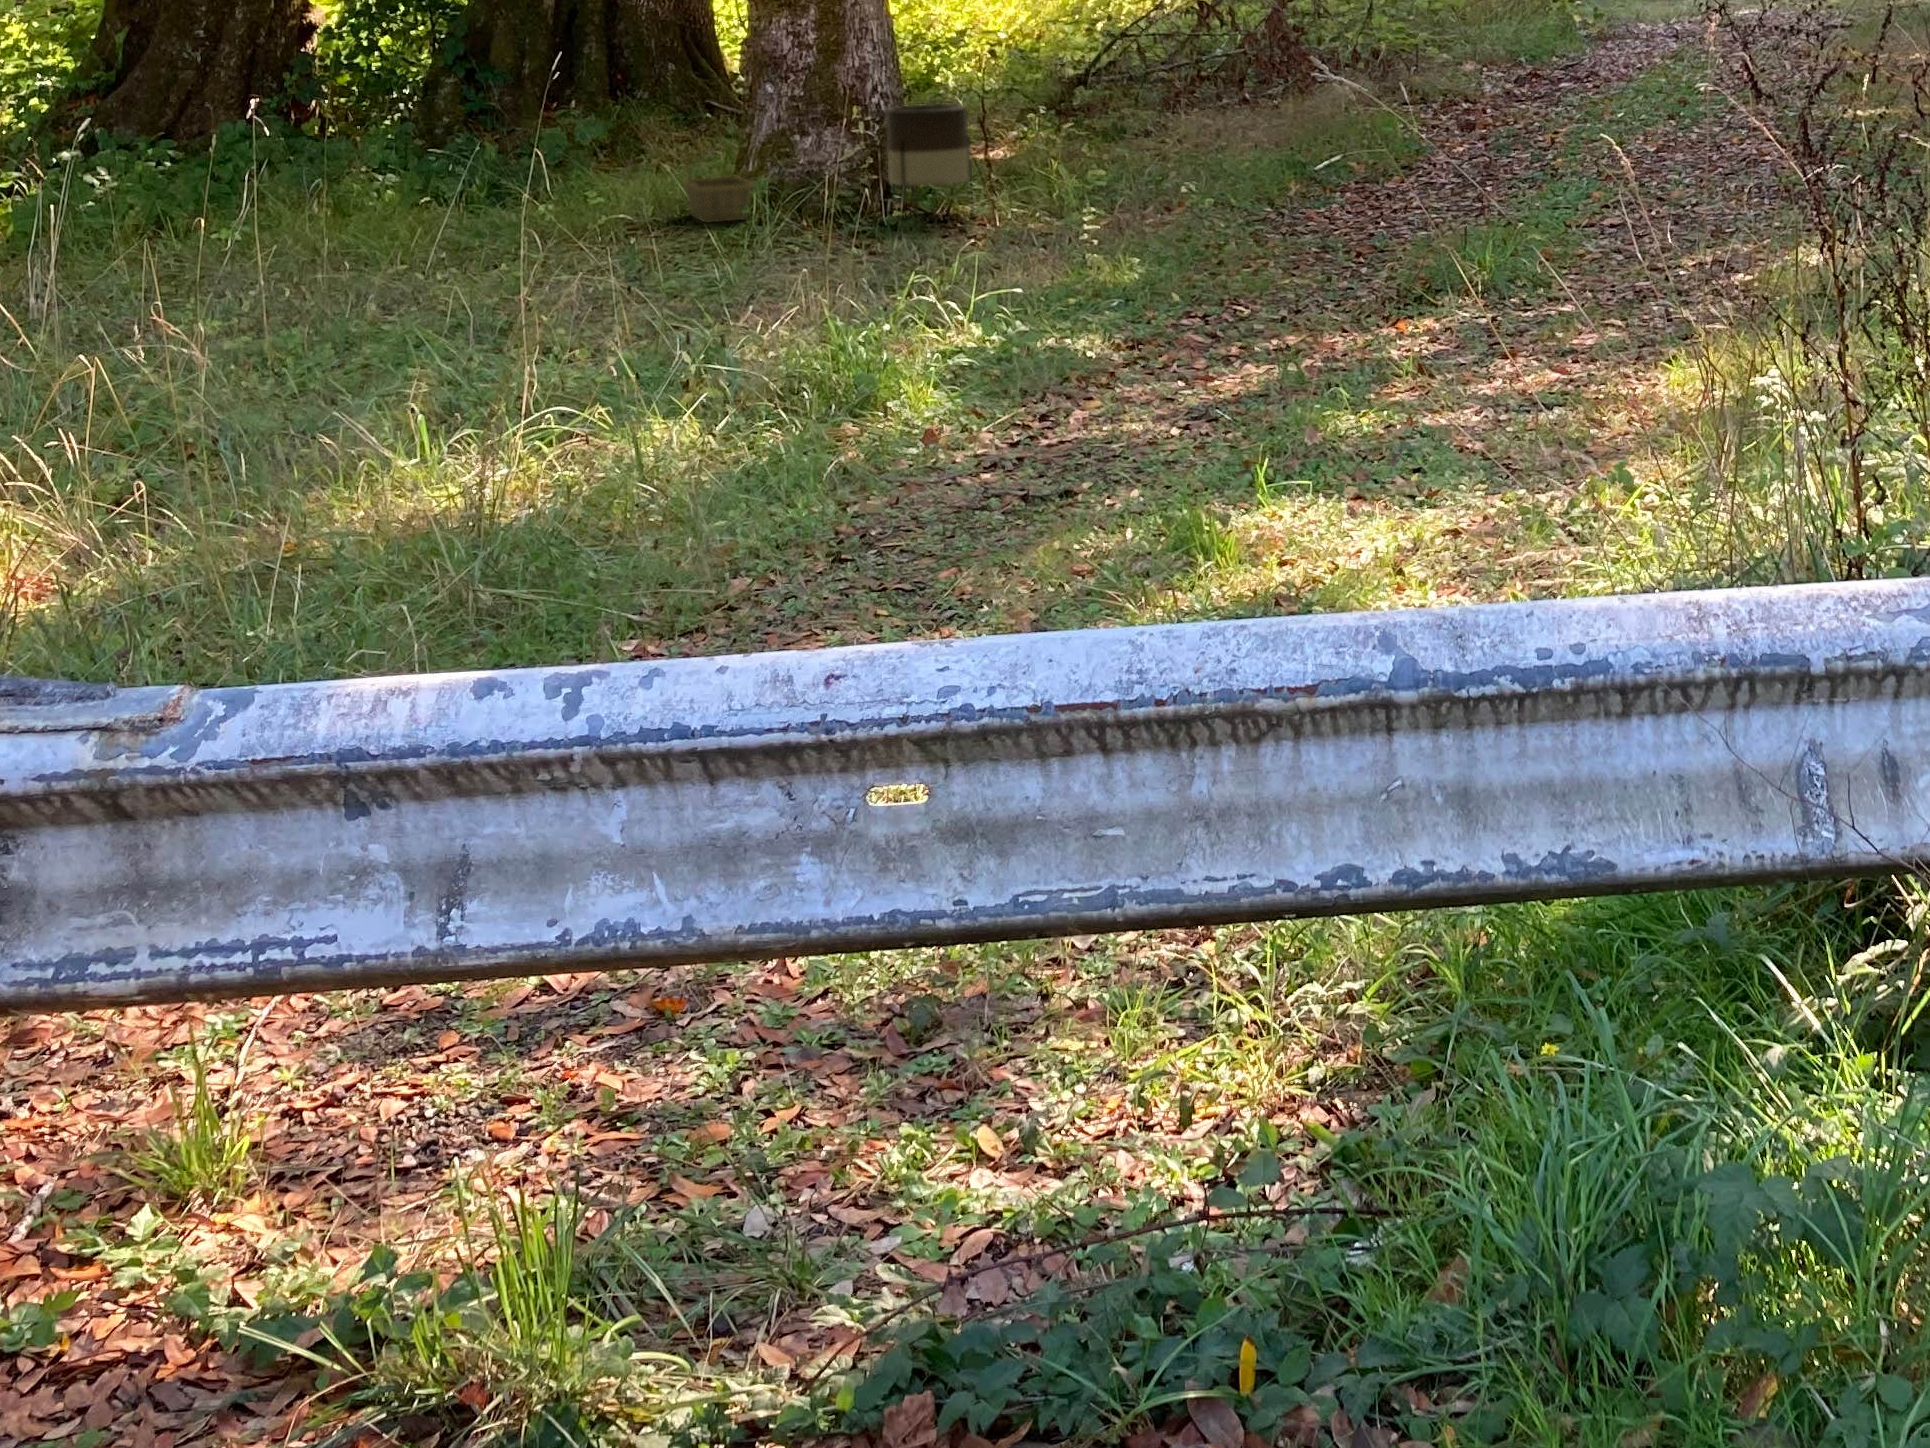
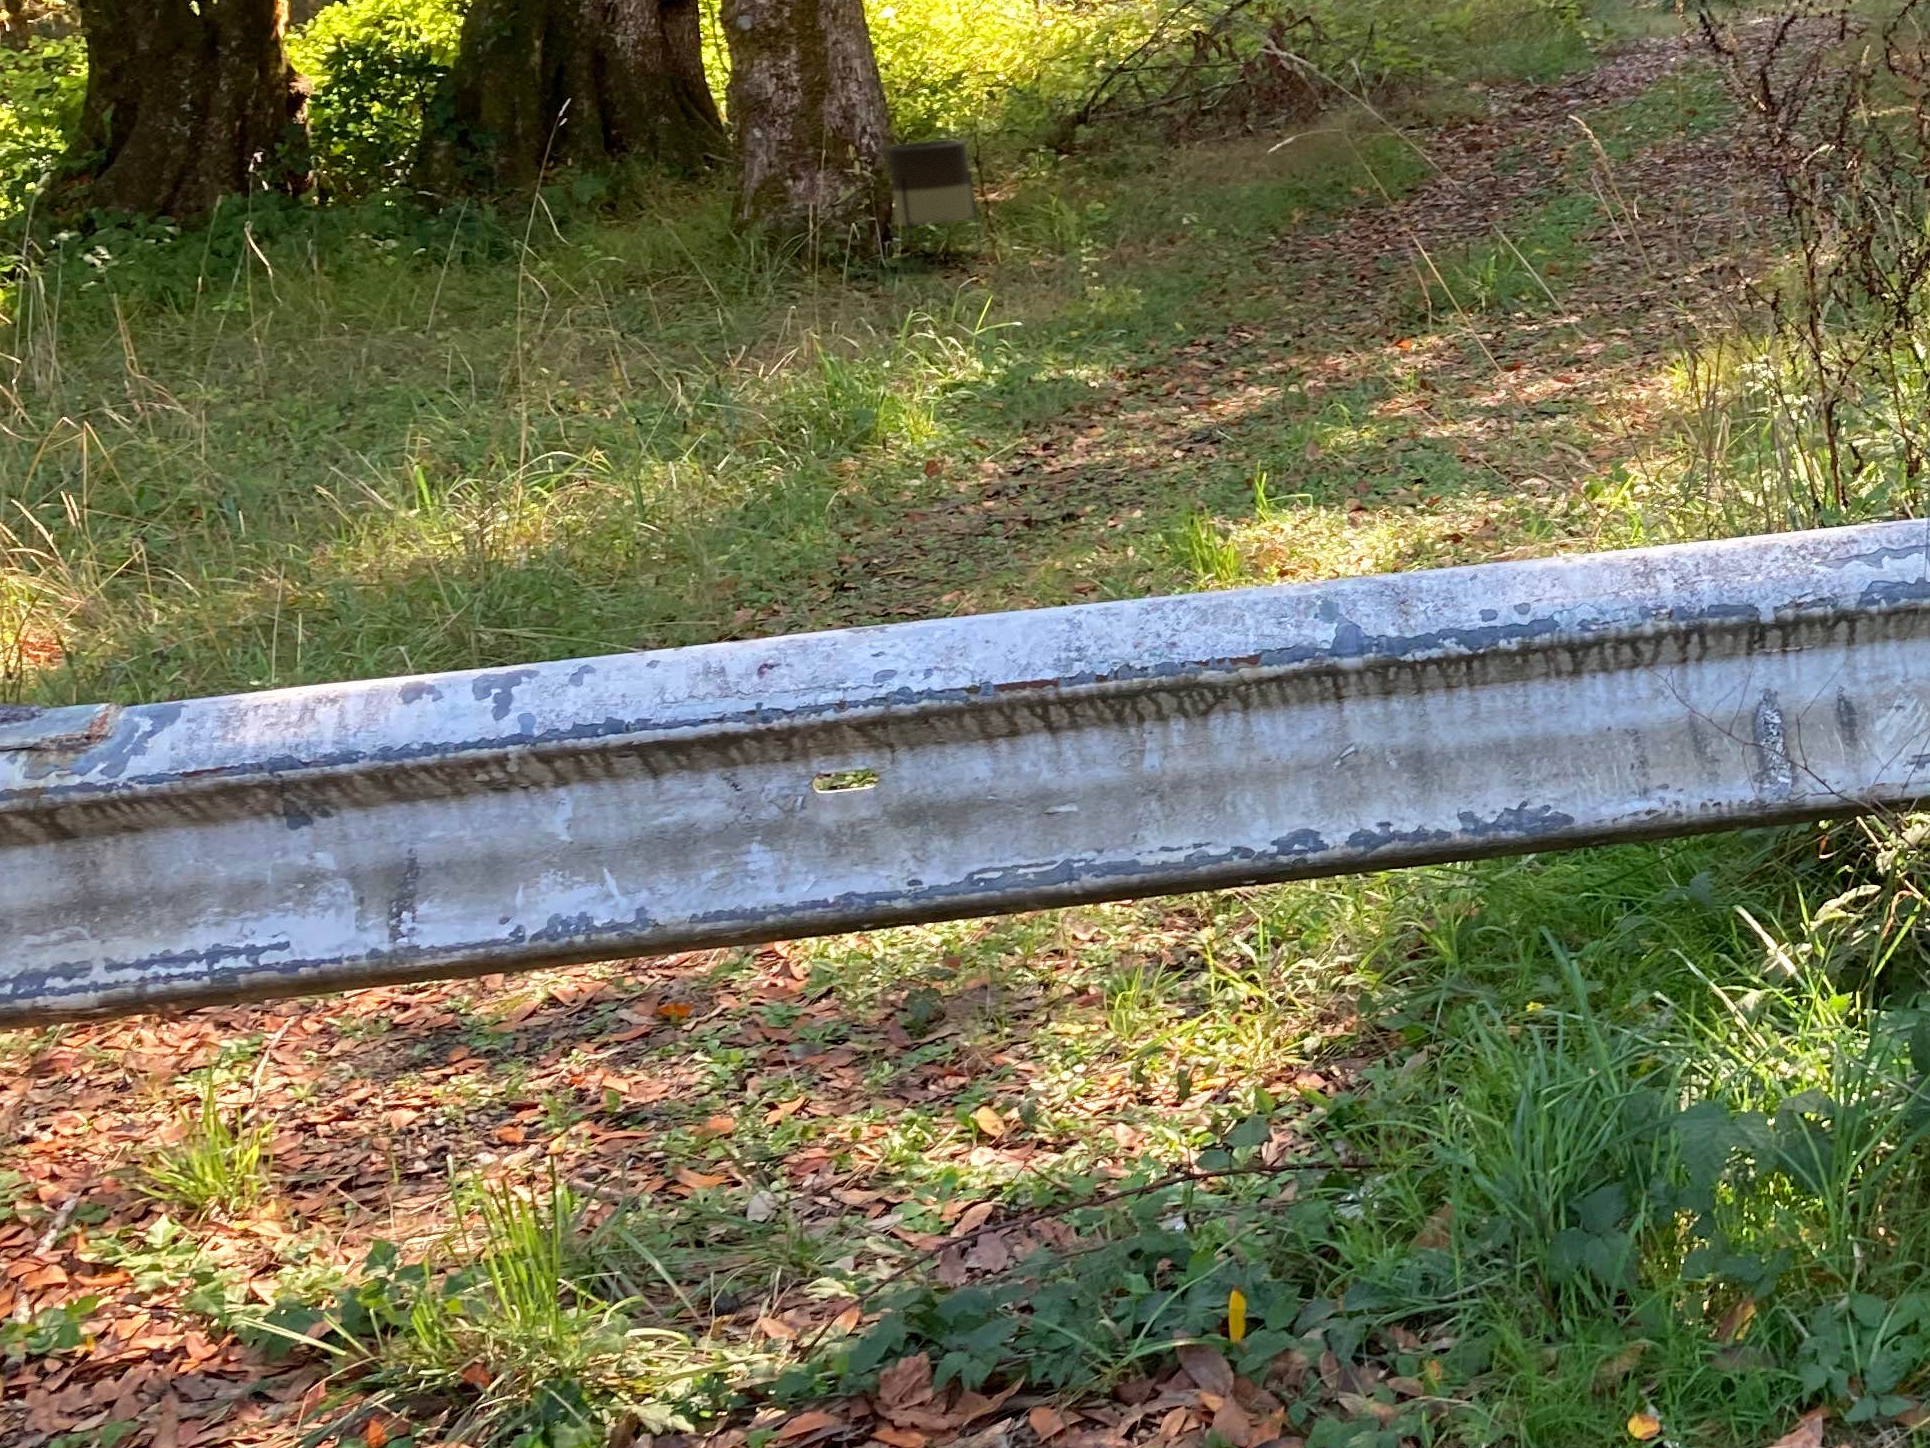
basket: present [682,148,754,222] -> none [687,194,759,271]

